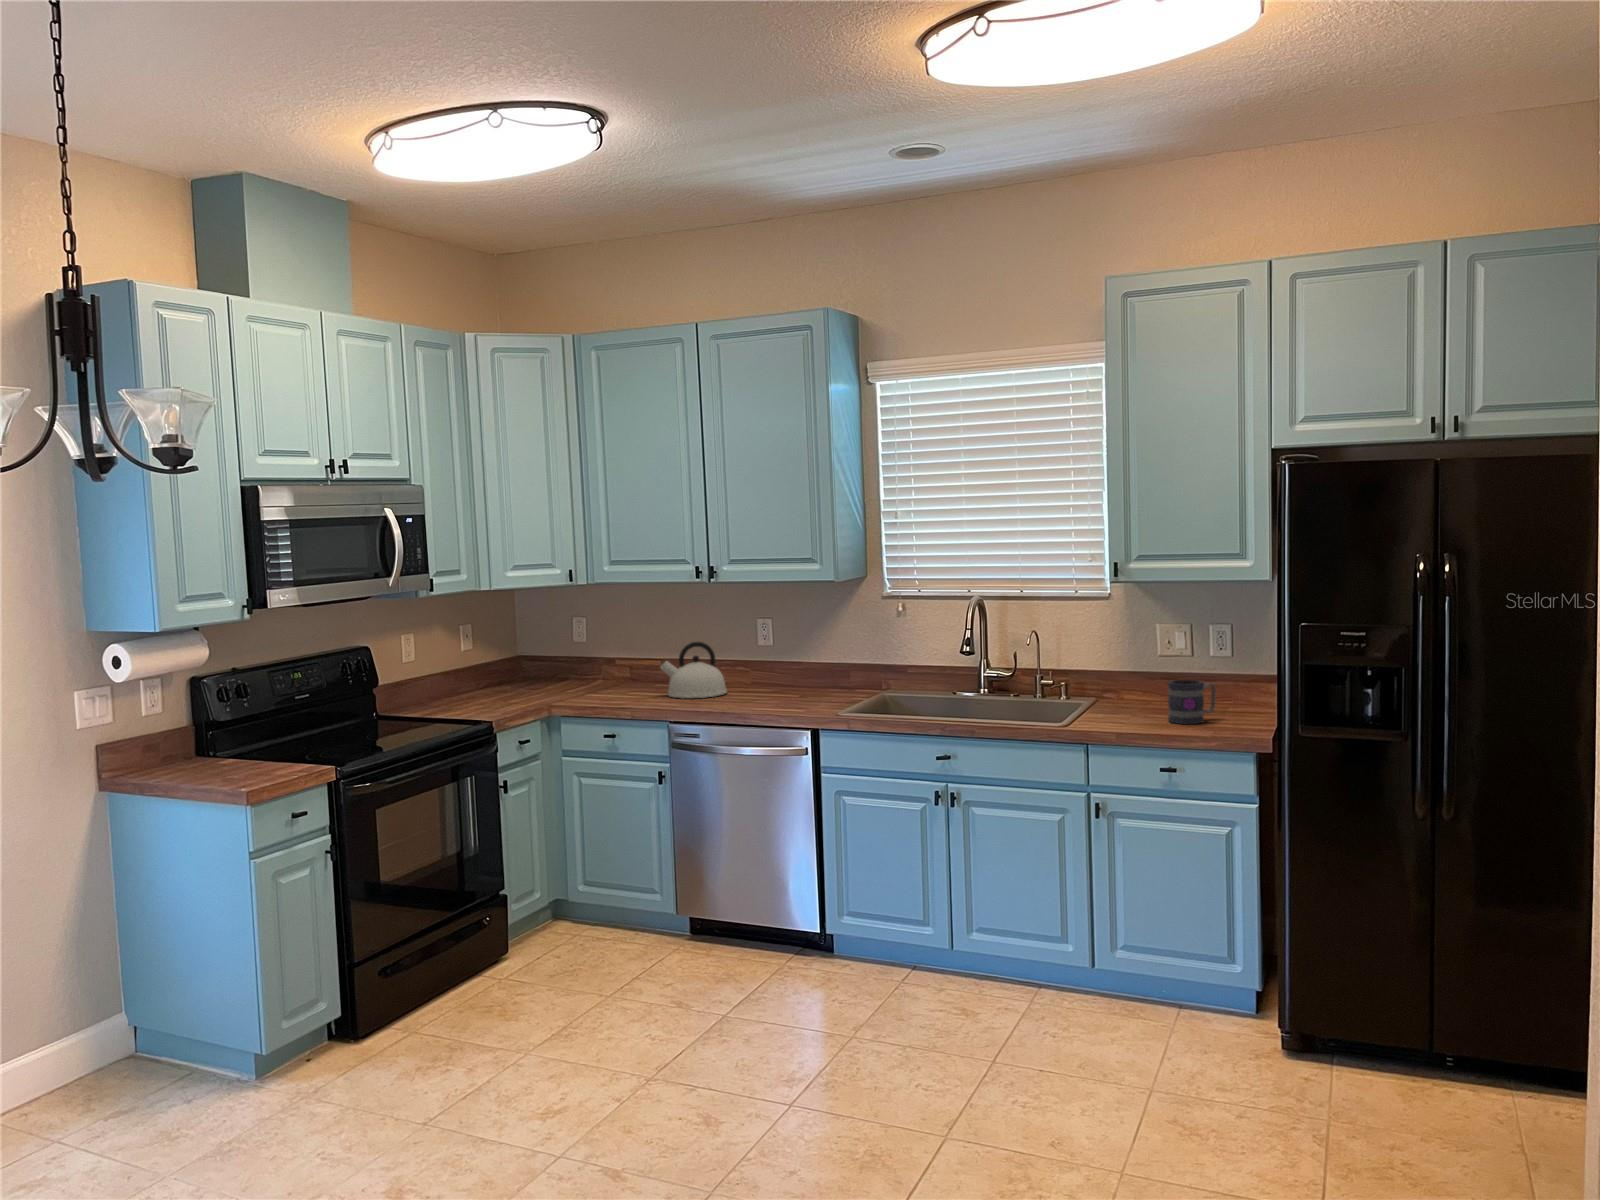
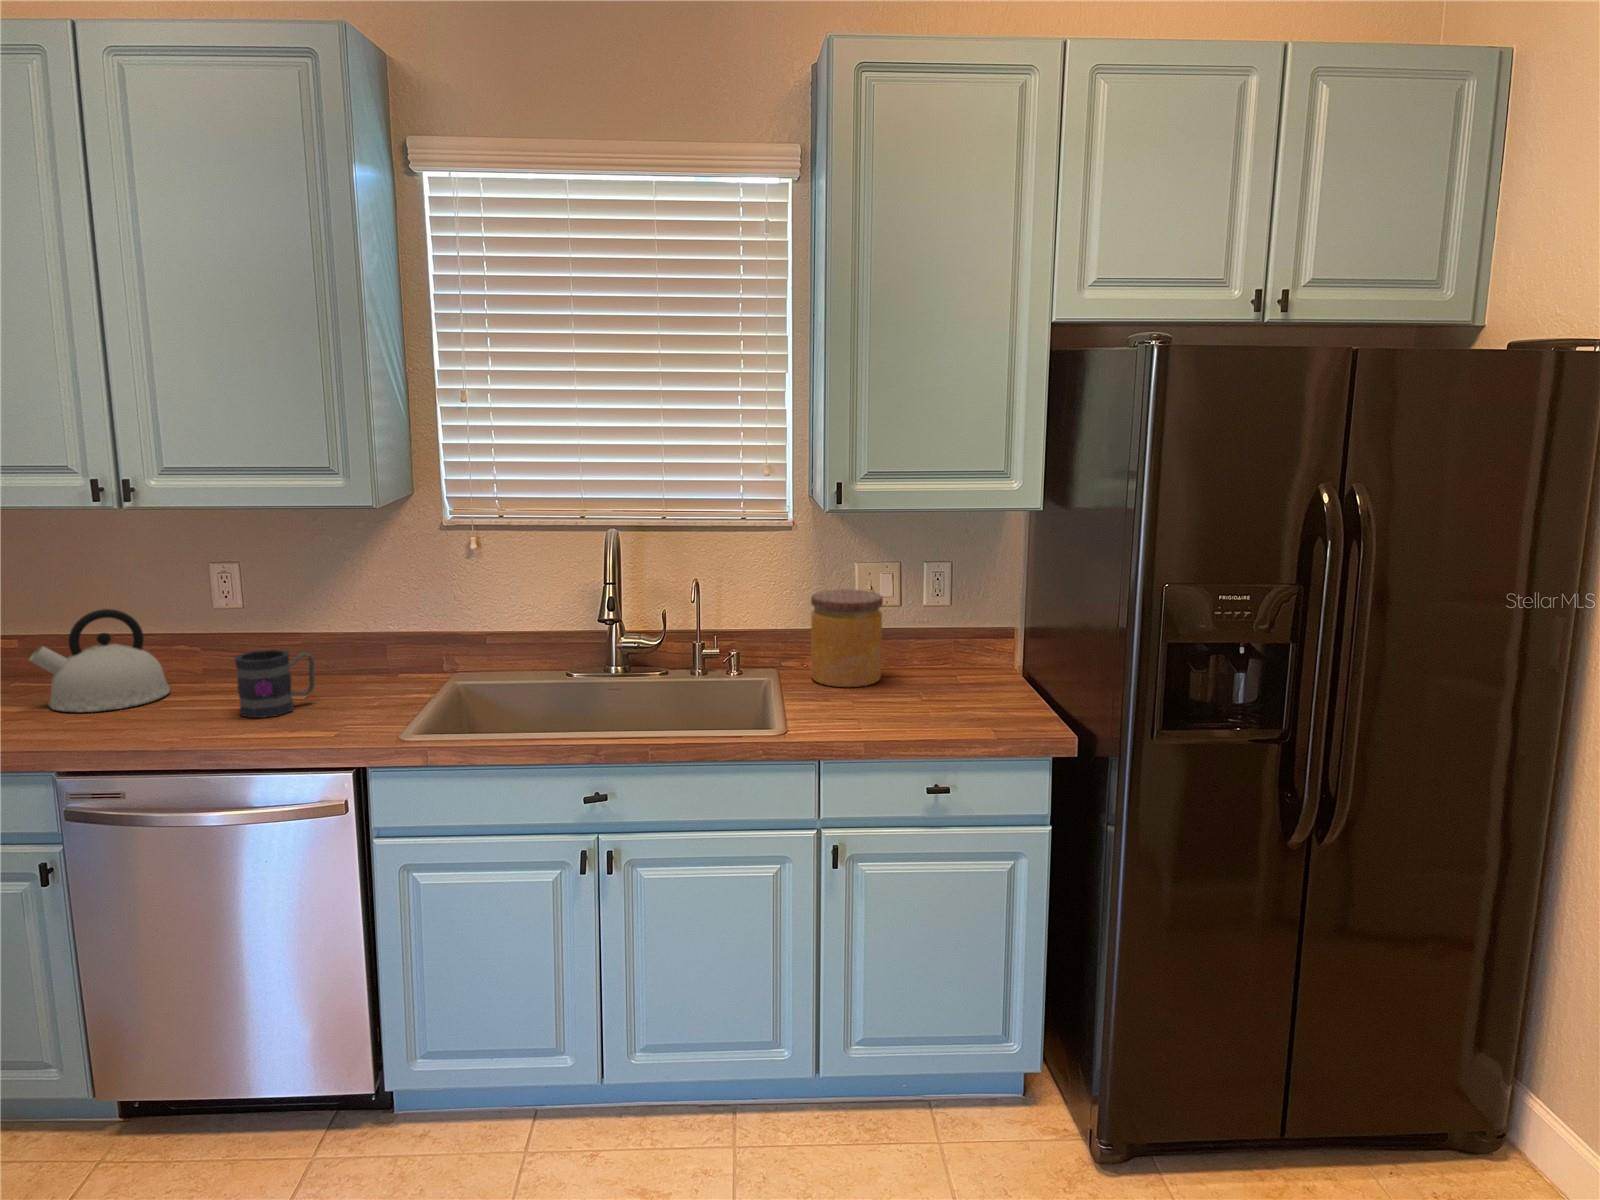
jar: none [1116,642,1169,709] -> present [811,589,883,687]
mug: present [1168,680,1216,724] -> present [235,649,315,718]

